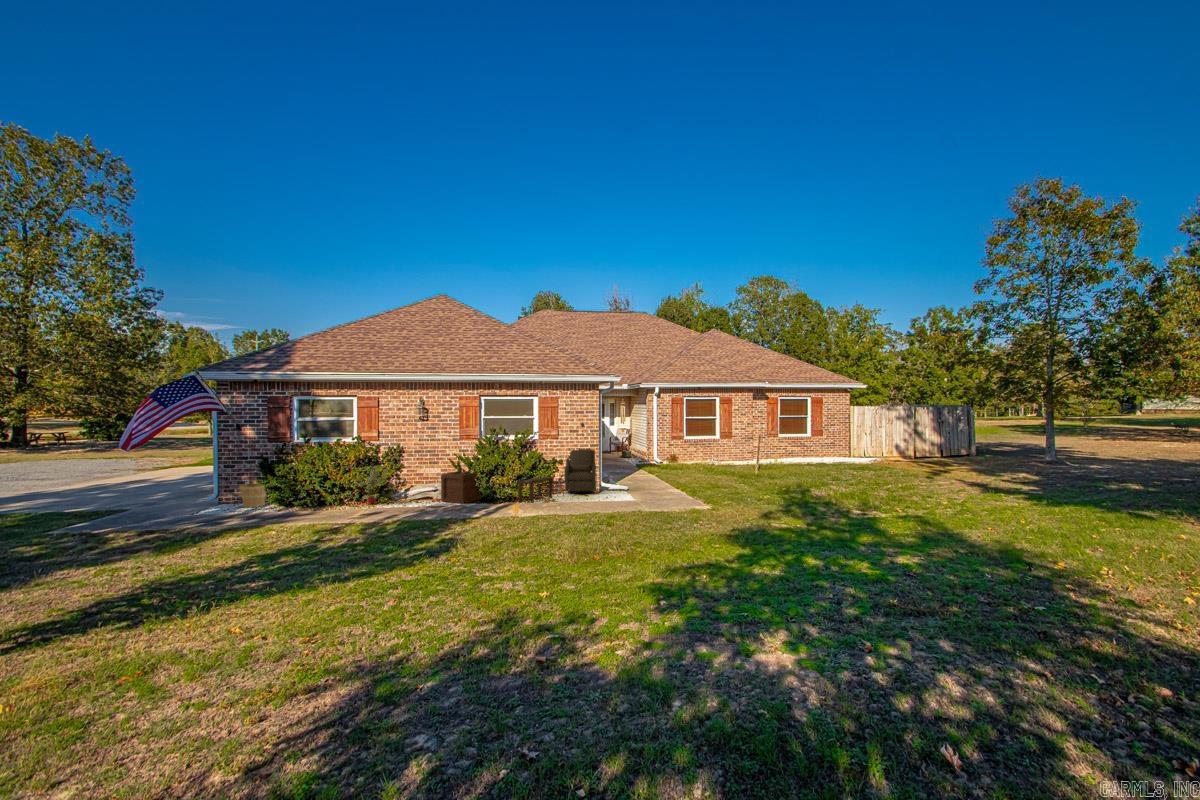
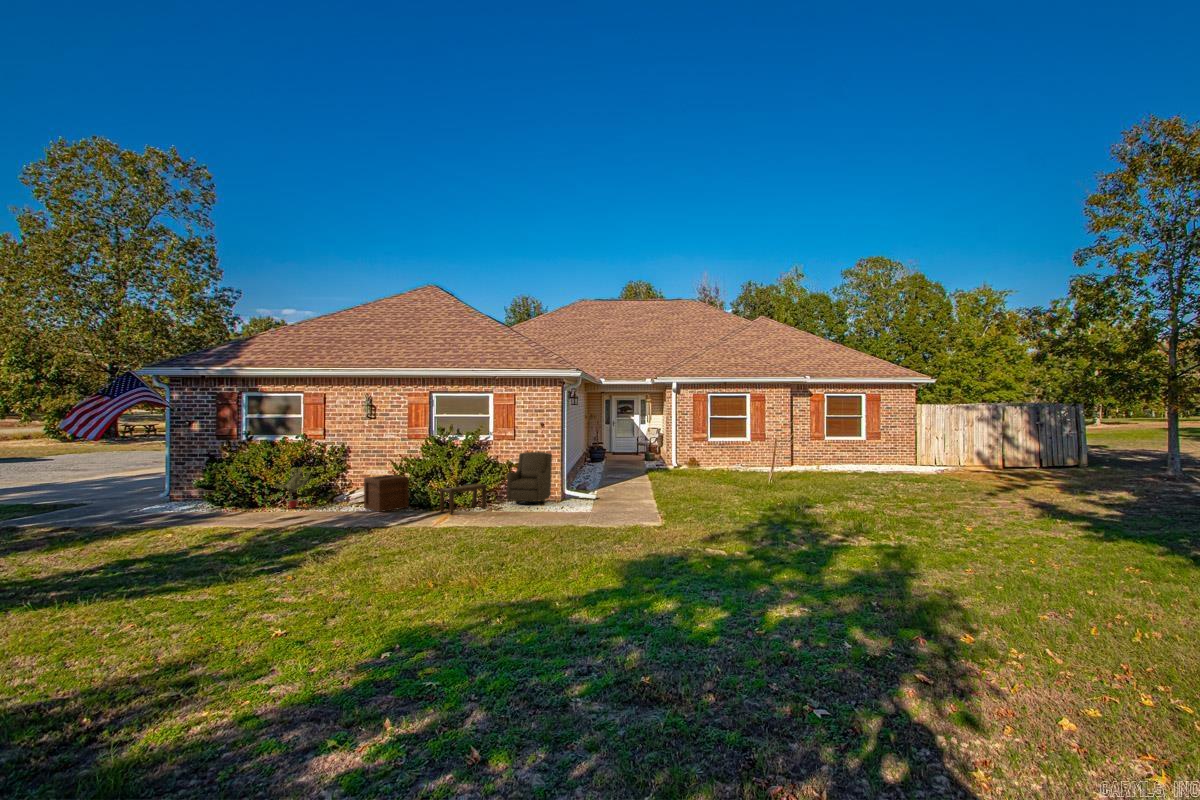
wooden bucket: present [239,483,266,507] -> none [170,481,203,507]

